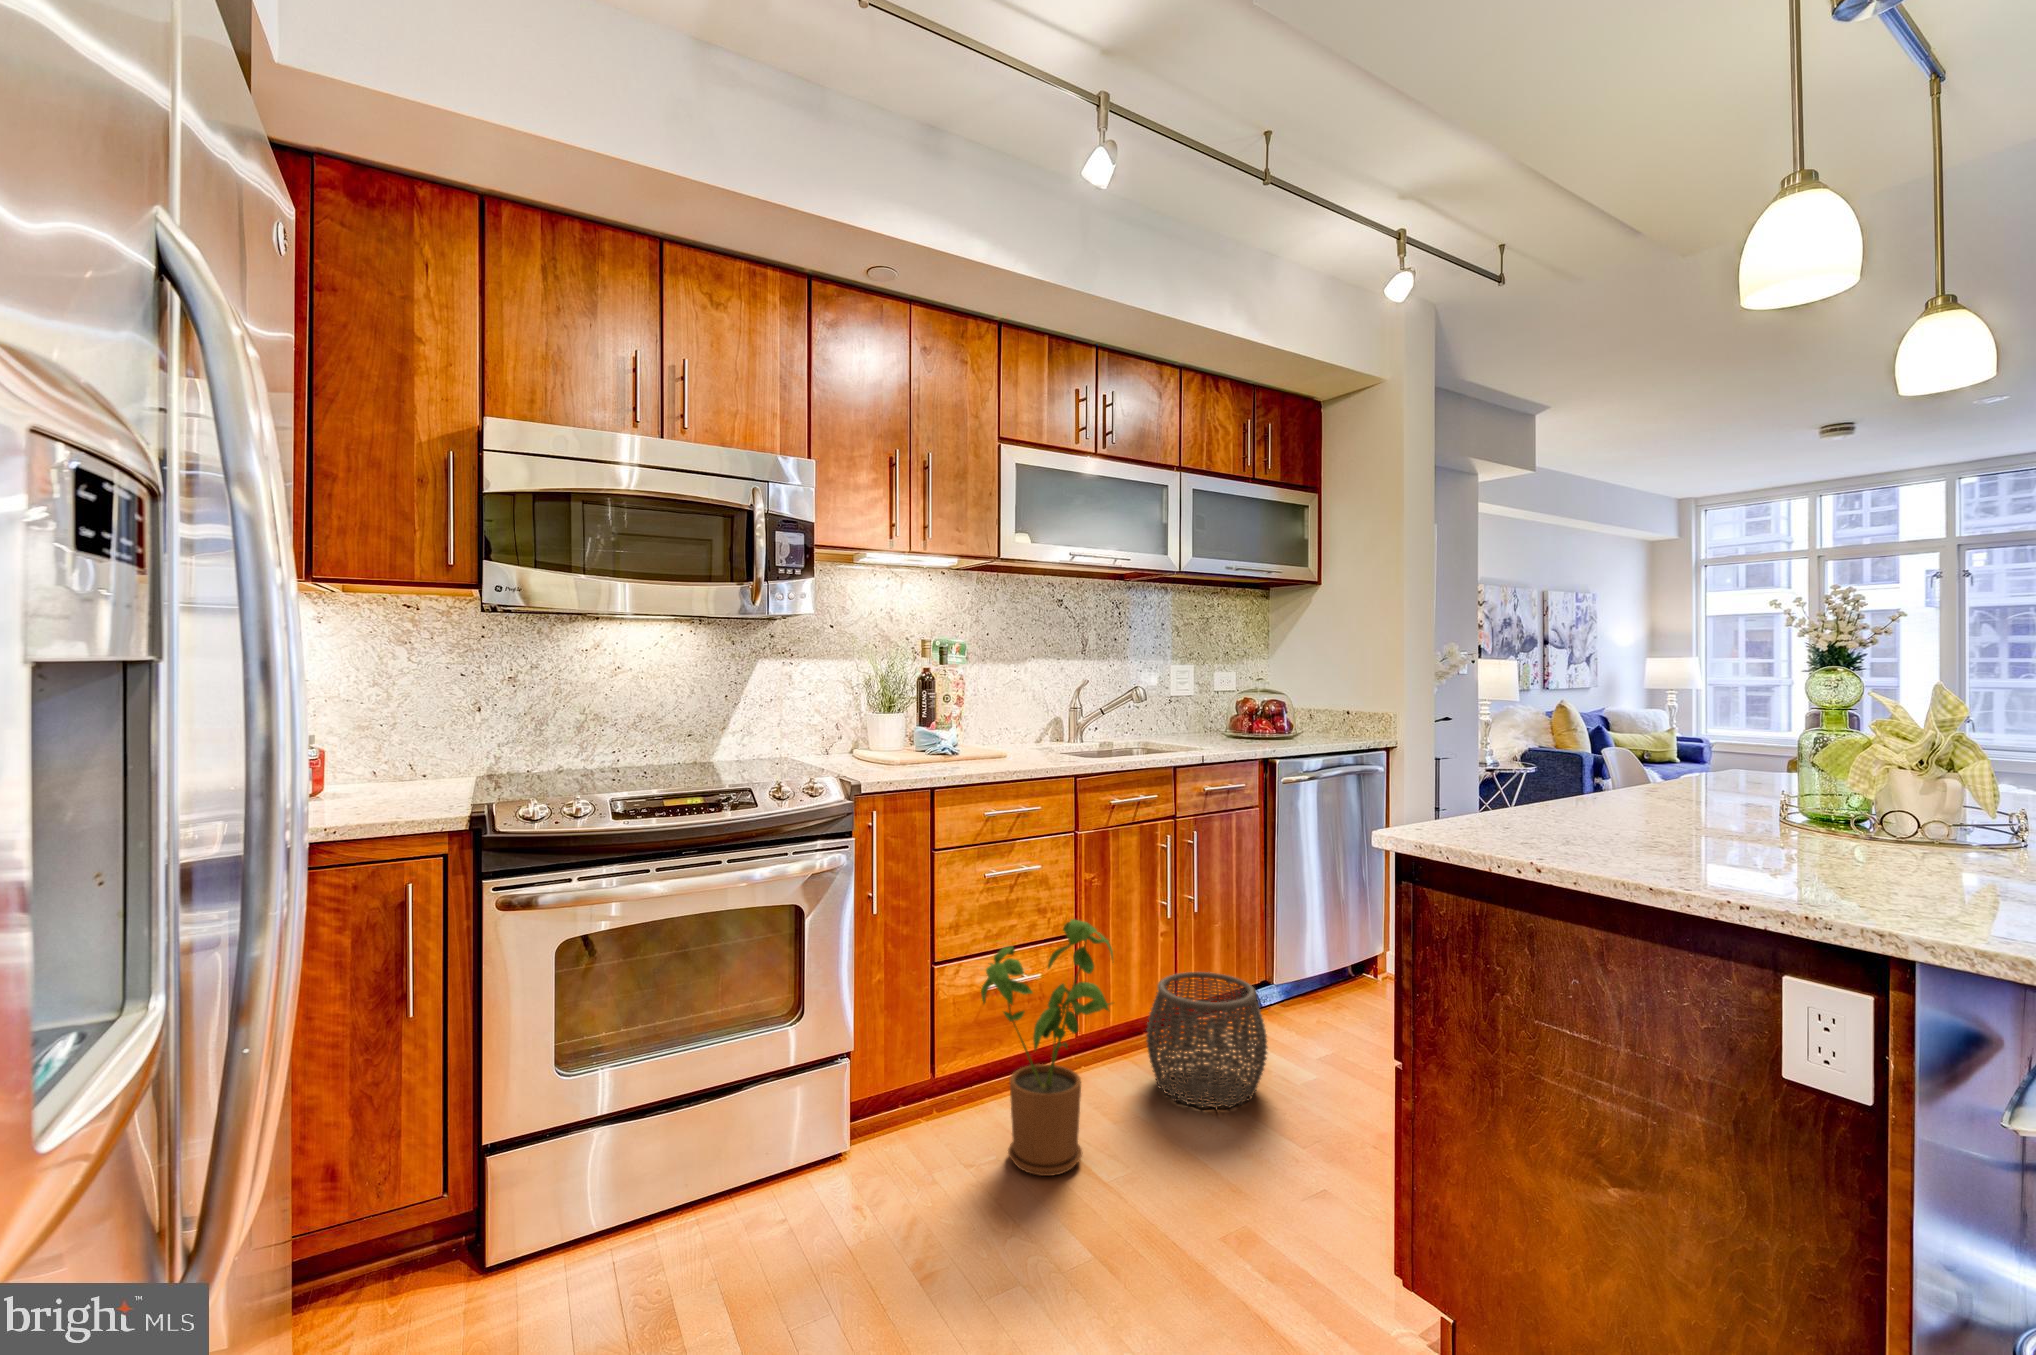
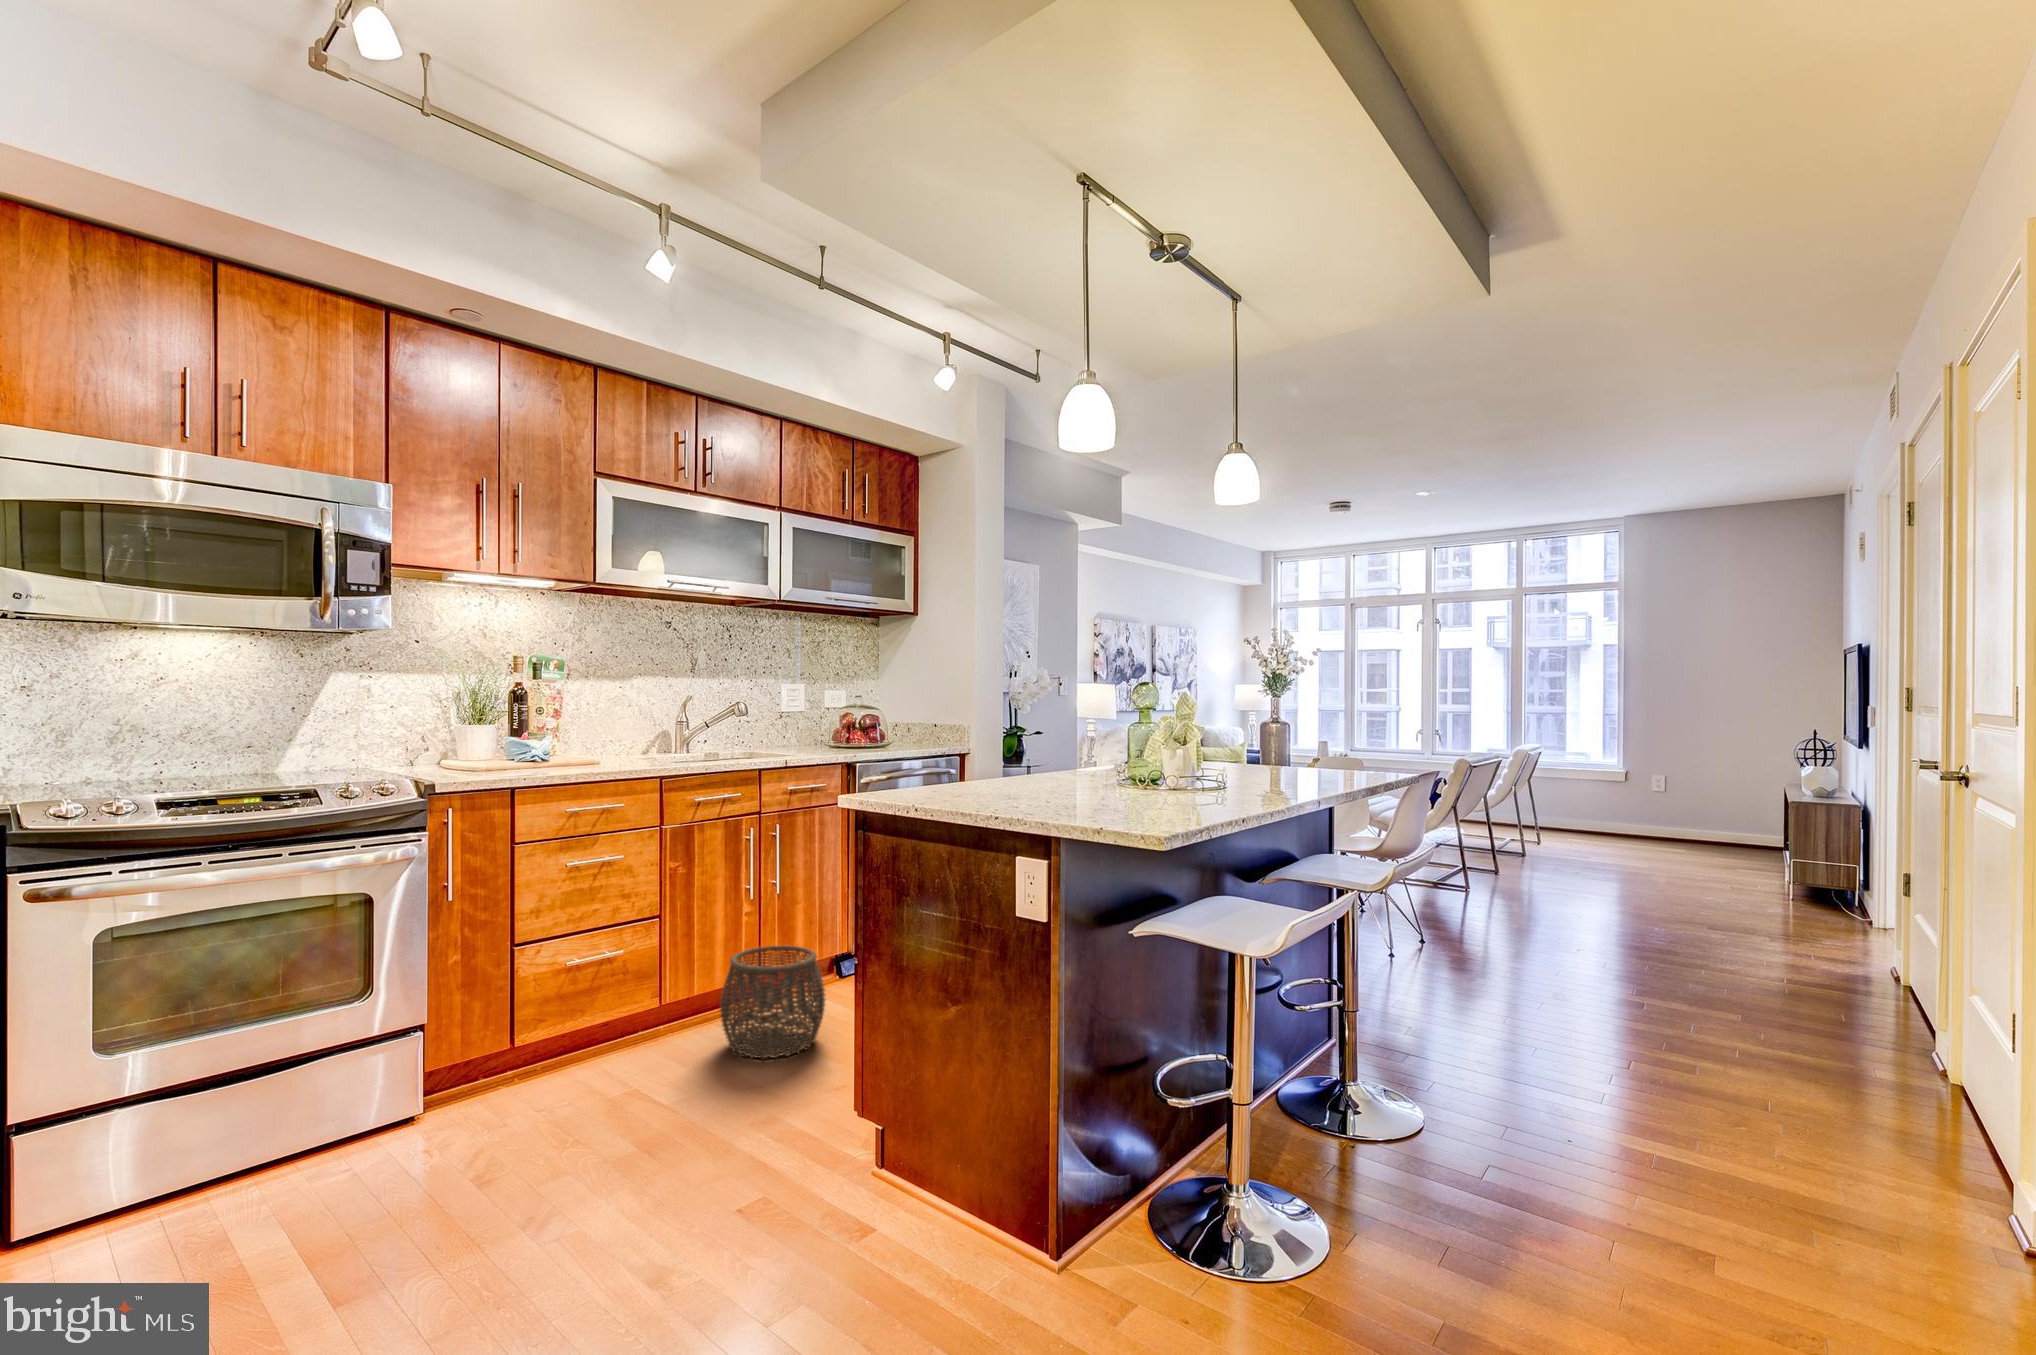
house plant: present [981,919,1113,1176] -> none [547,897,674,1124]

